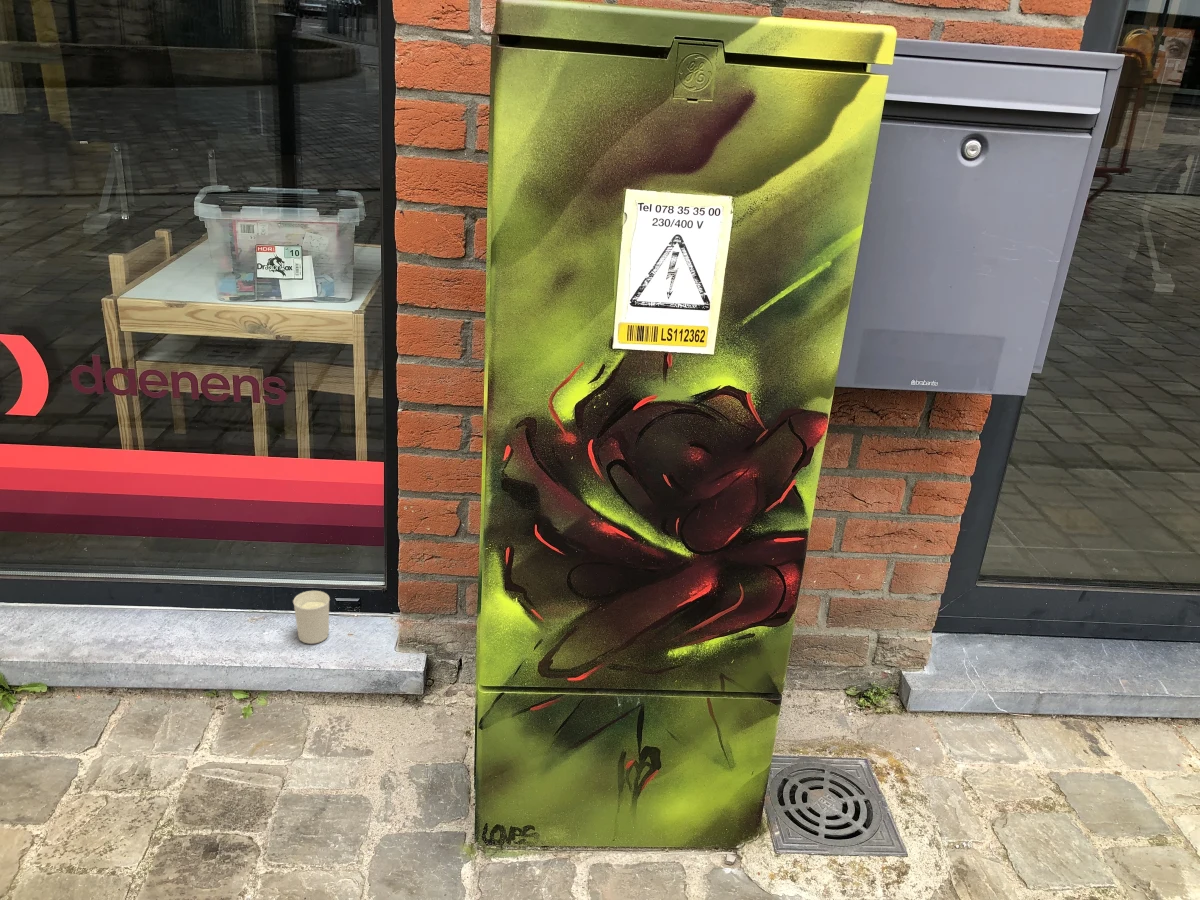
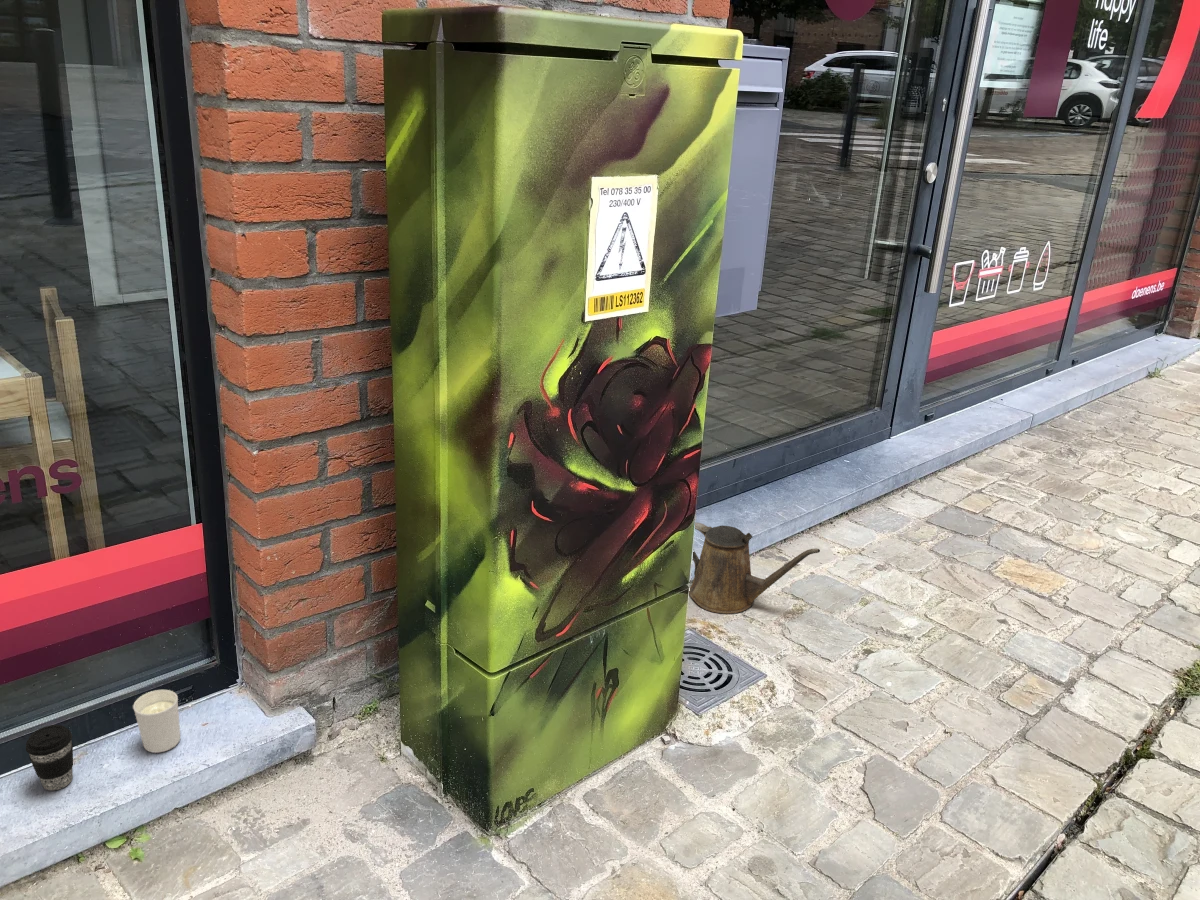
coffee cup: none [212,585,247,638] -> present [26,725,73,790]
watering can: none [912,642,1062,773] -> present [689,523,820,614]

